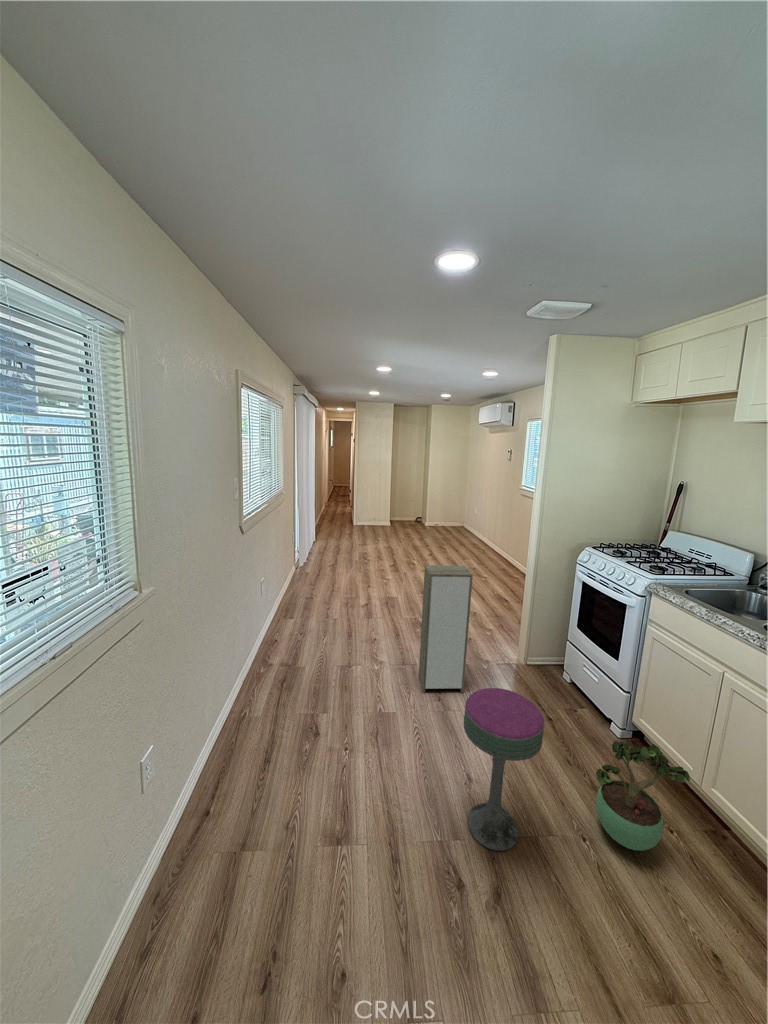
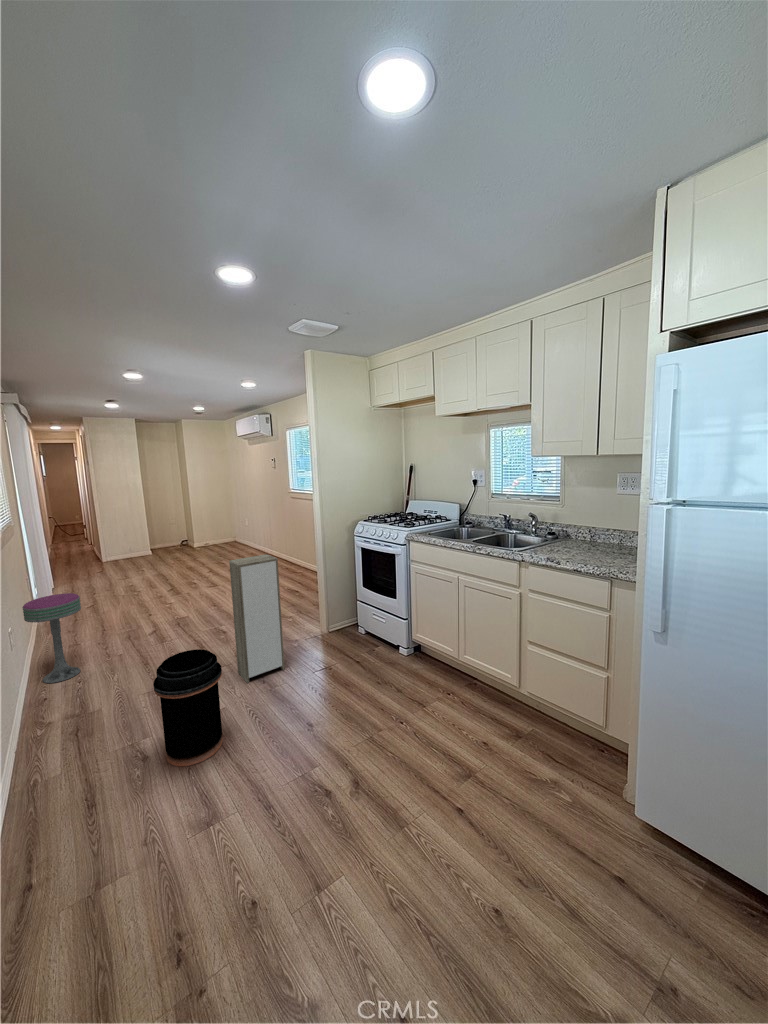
trash can: none [330,650,389,763] -> present [153,649,223,766]
bar stool: present [464,688,544,851] -> present [22,593,81,683]
potted plant: present [596,741,690,851] -> none [401,632,453,712]

